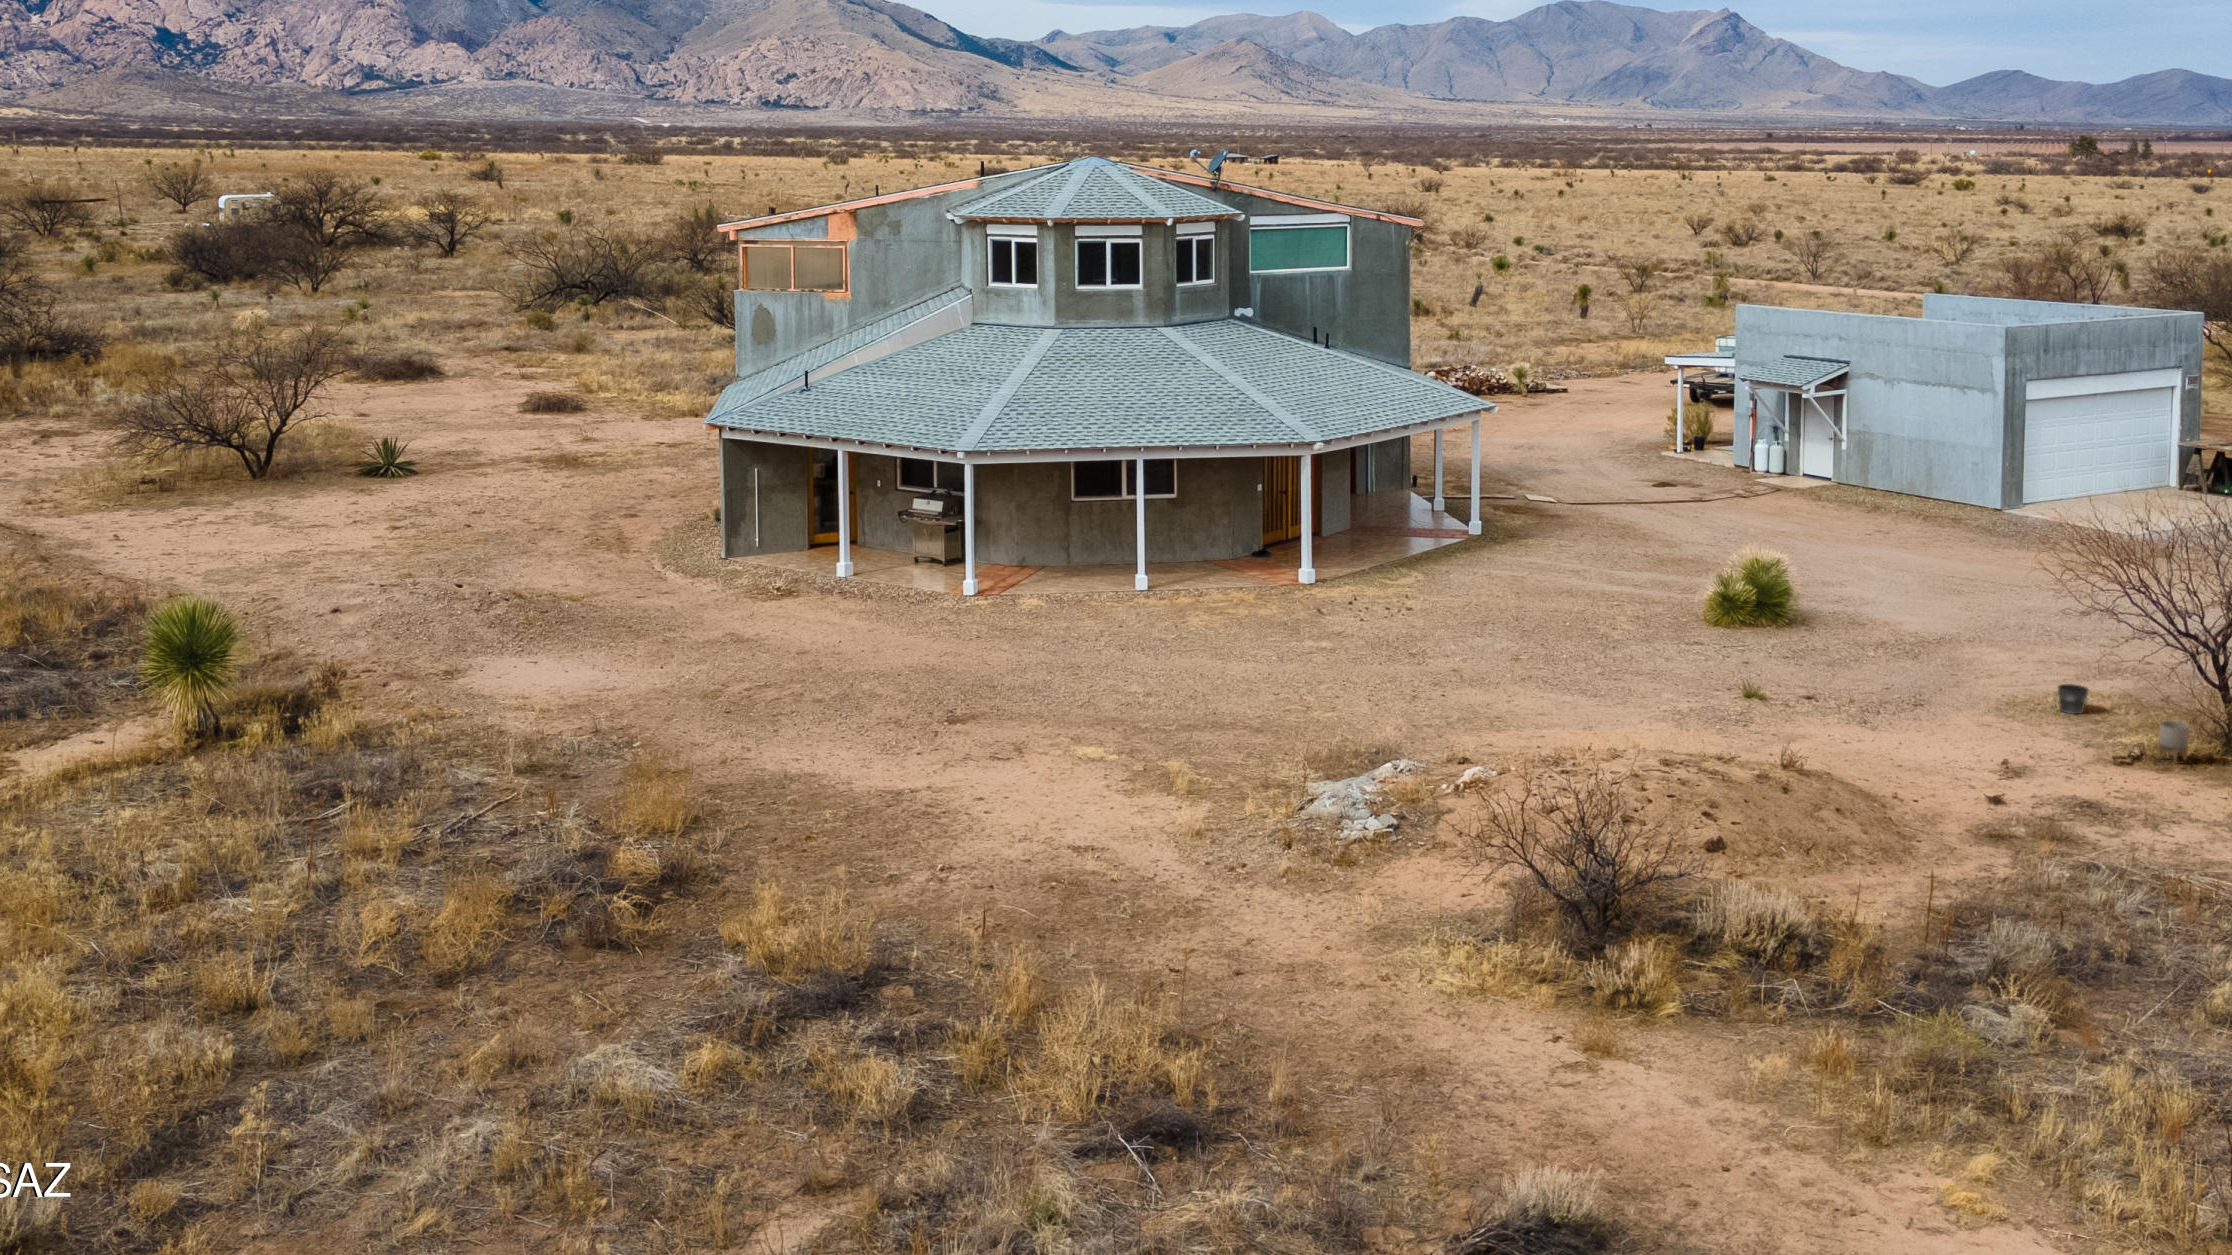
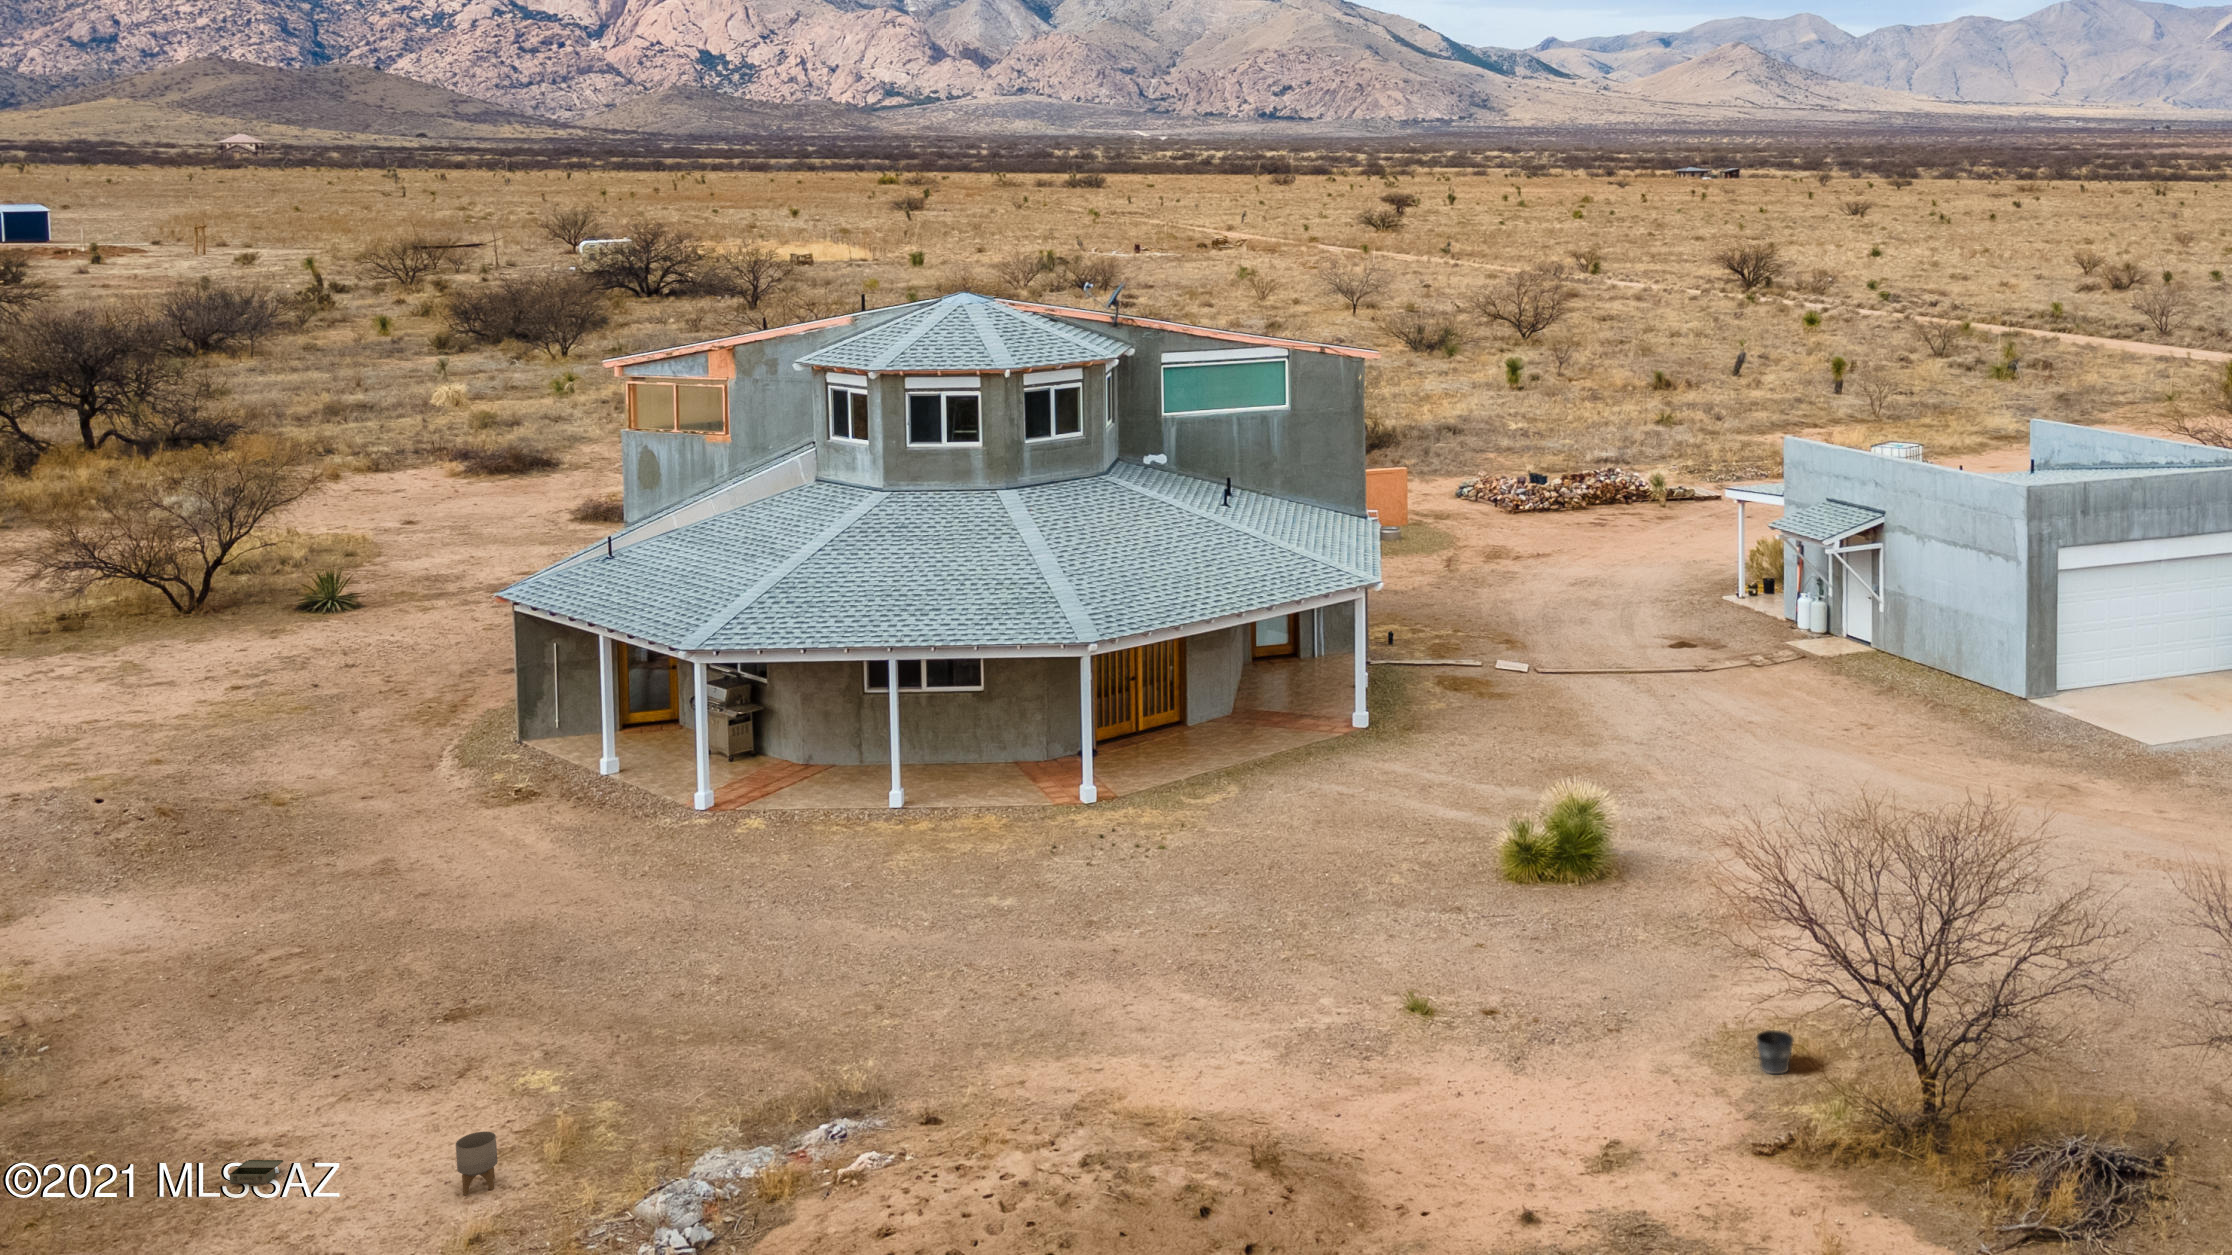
planter: present [2158,721,2189,763] -> present [456,1131,498,1195]
toolbox: none [980,779,1010,795] -> present [230,1160,283,1184]

